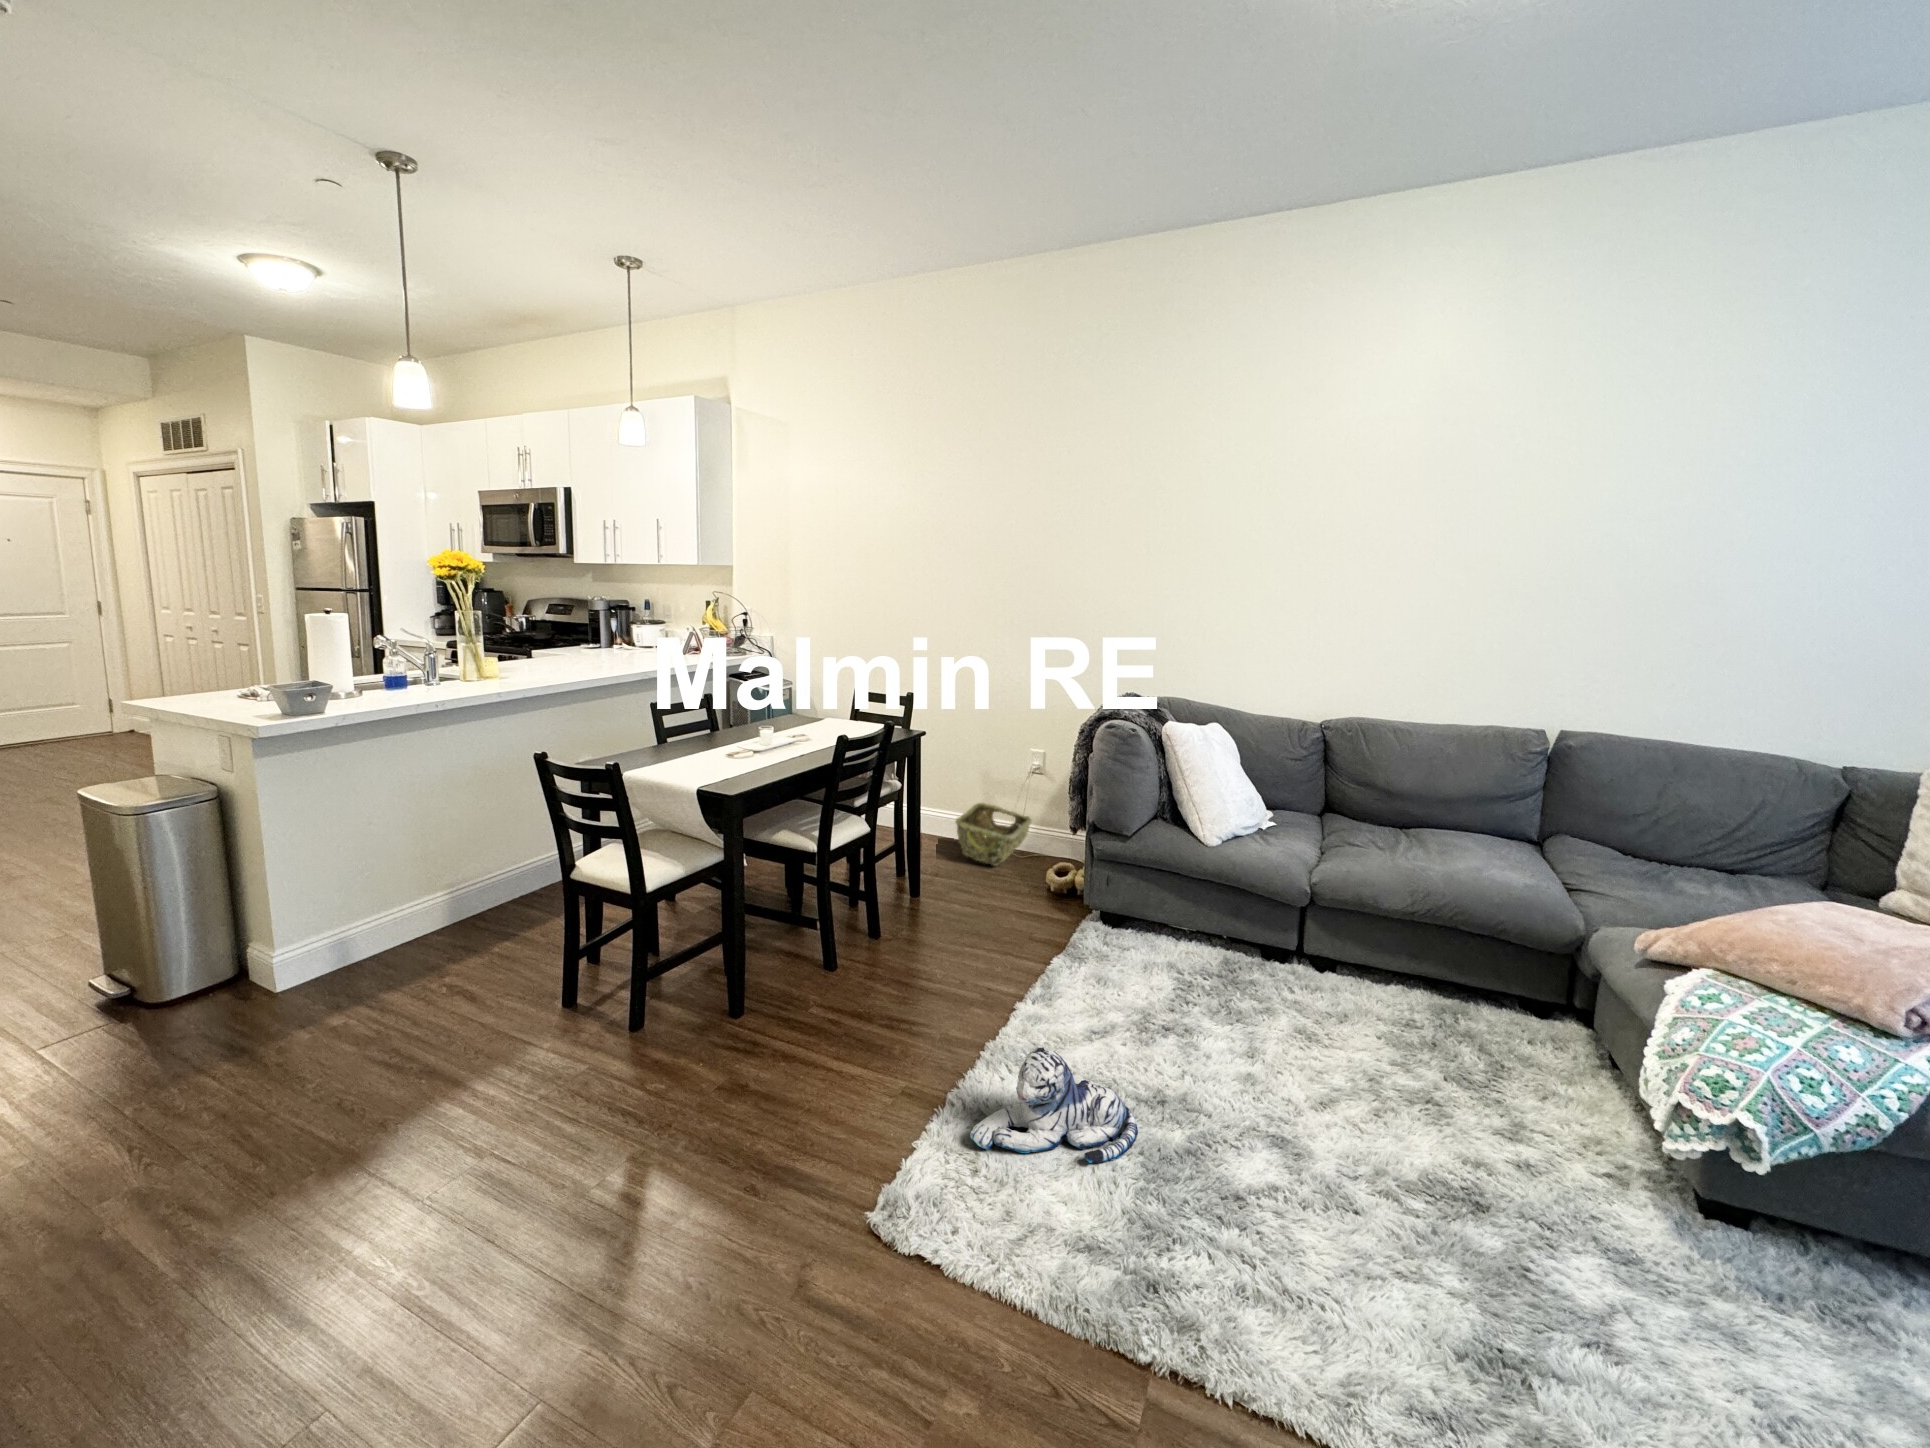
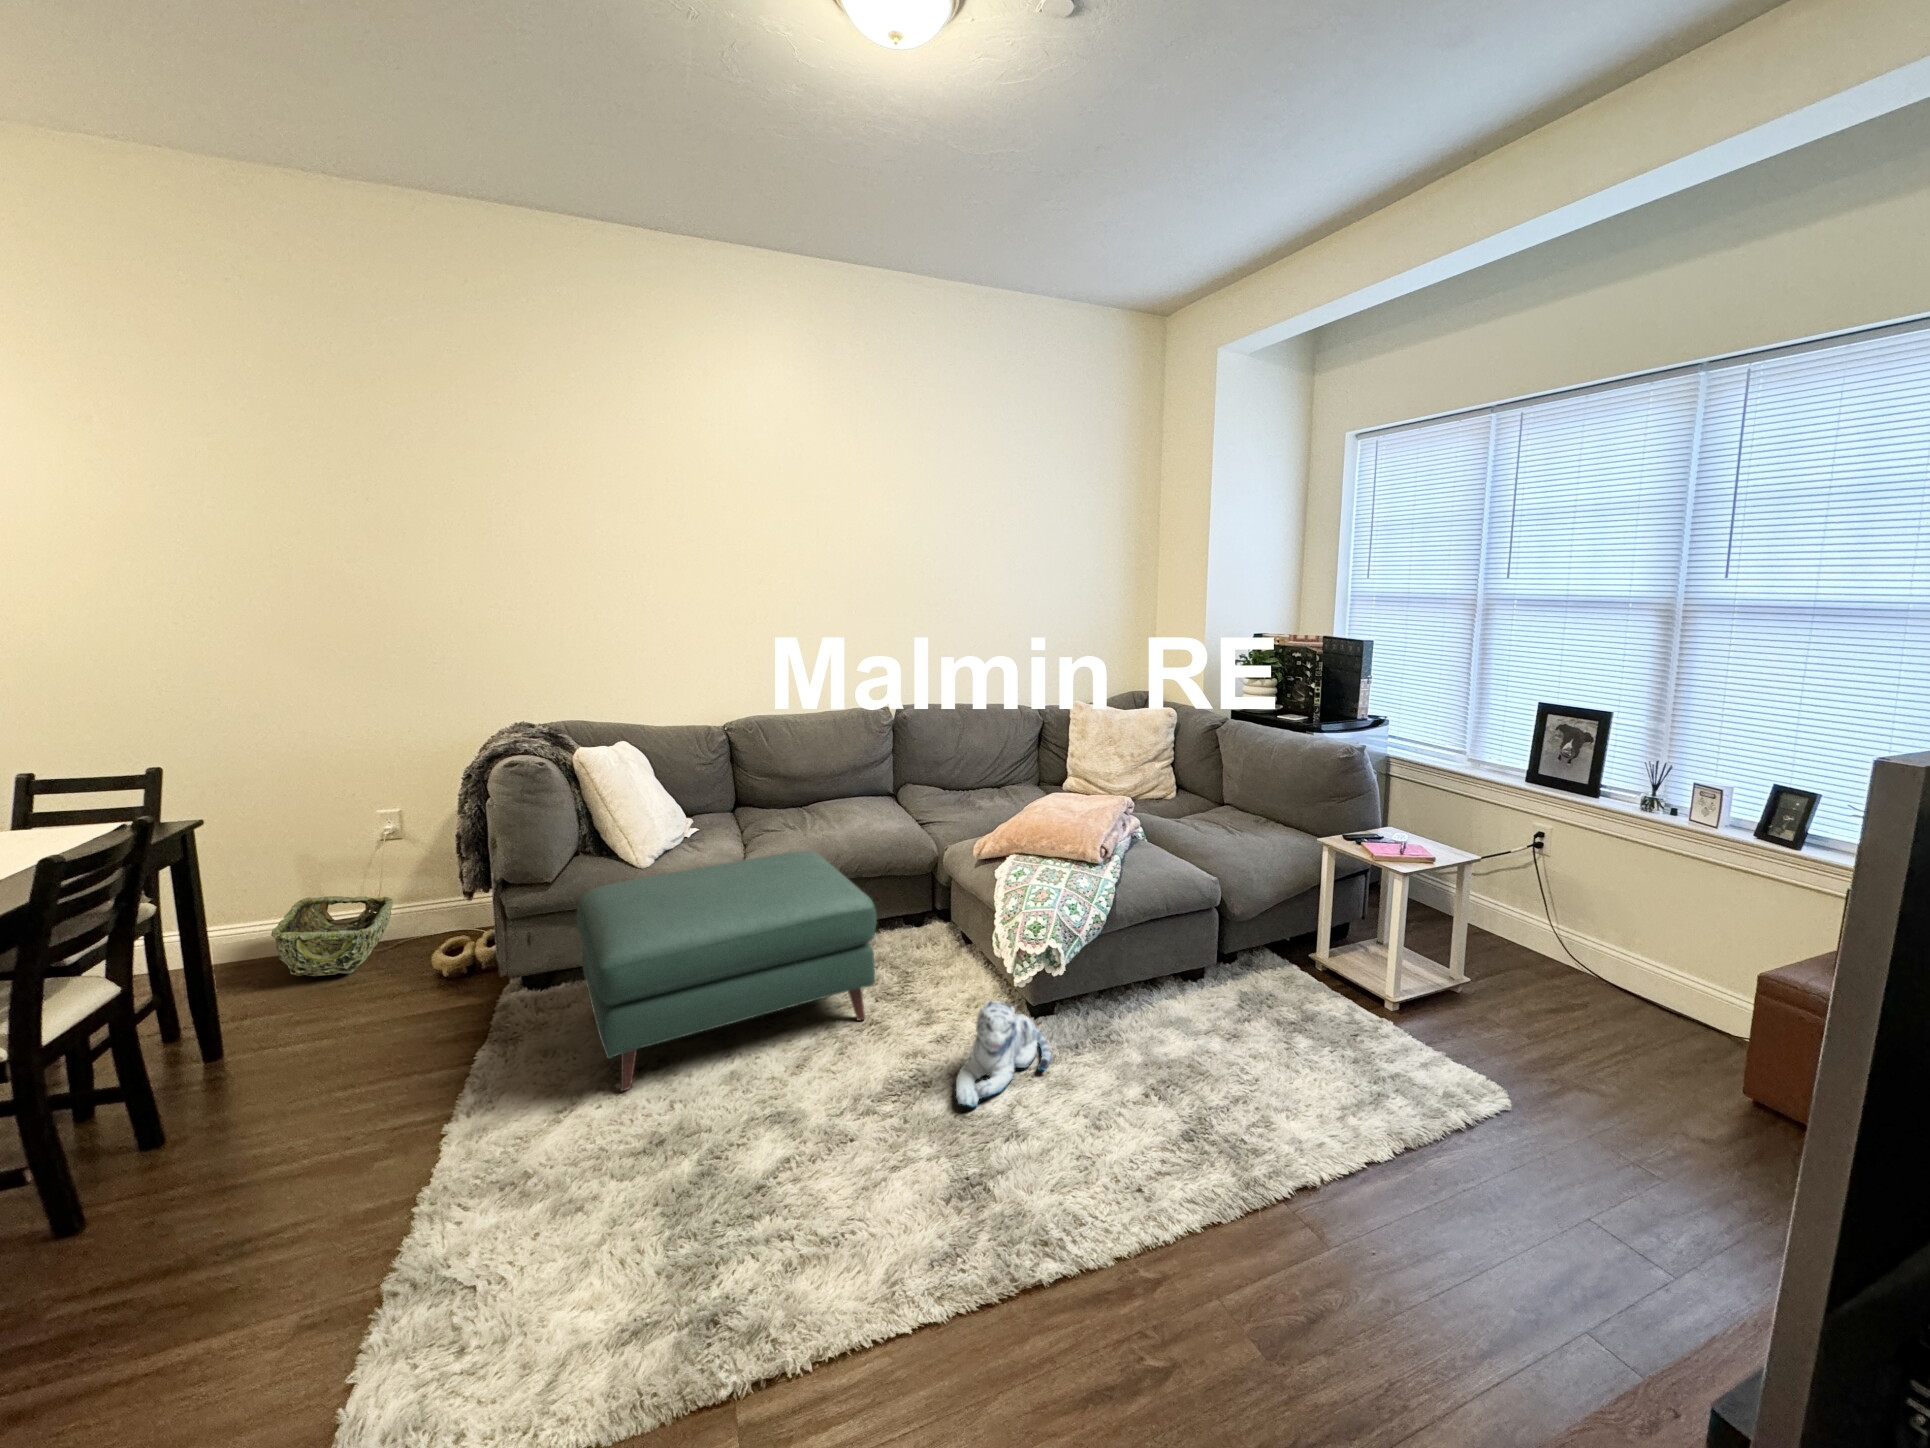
ottoman: none [1134,851,1454,1092] -> present [577,851,877,1091]
plush toy: present [970,1046,1138,1163] -> present [956,1001,1051,1107]

